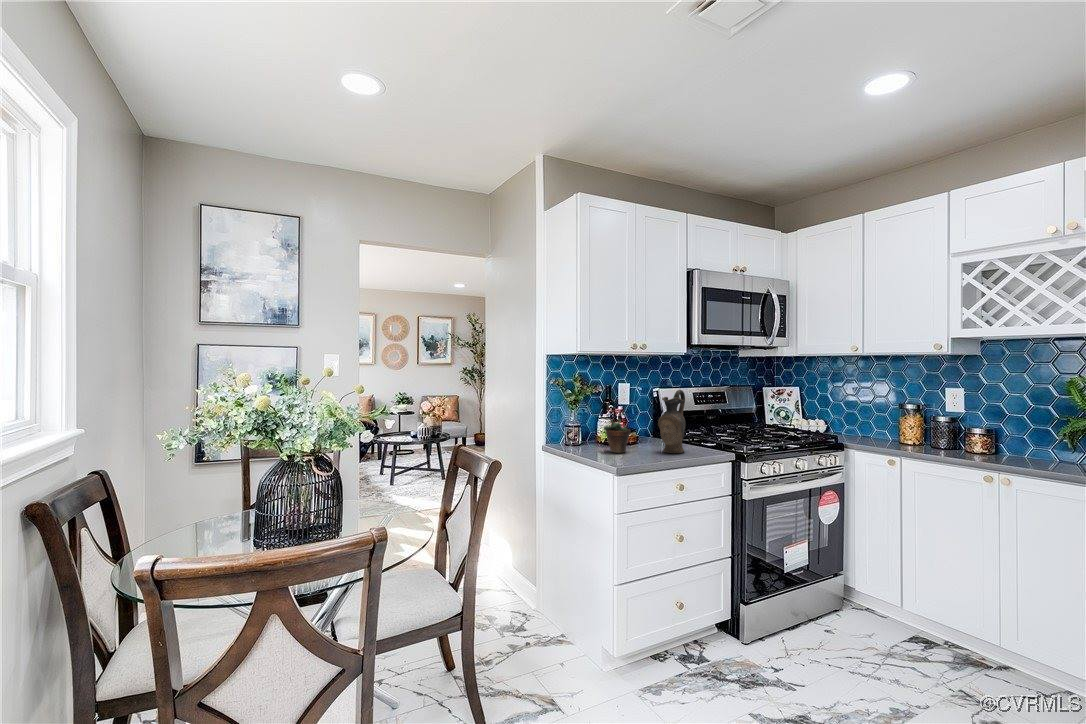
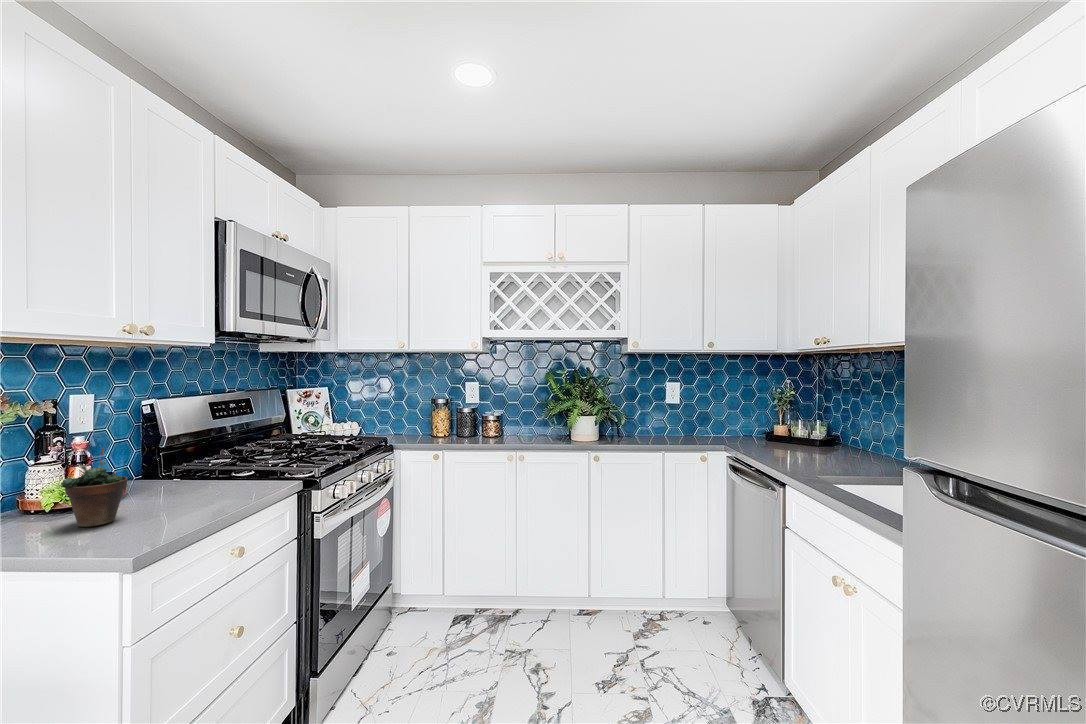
ceramic pitcher: present [658,390,686,453] -> none [185,400,234,502]

